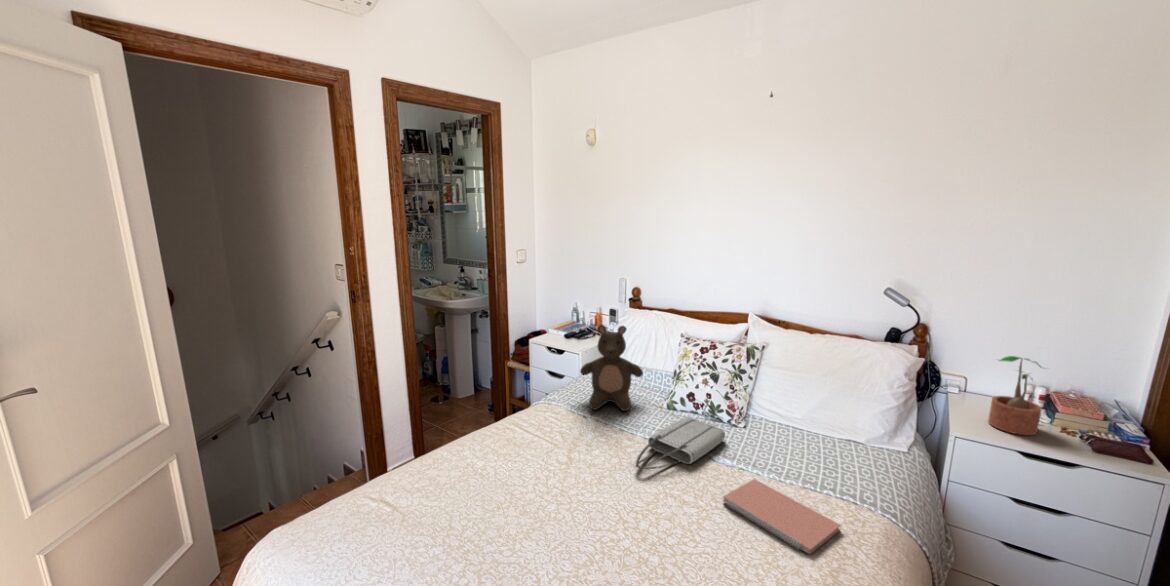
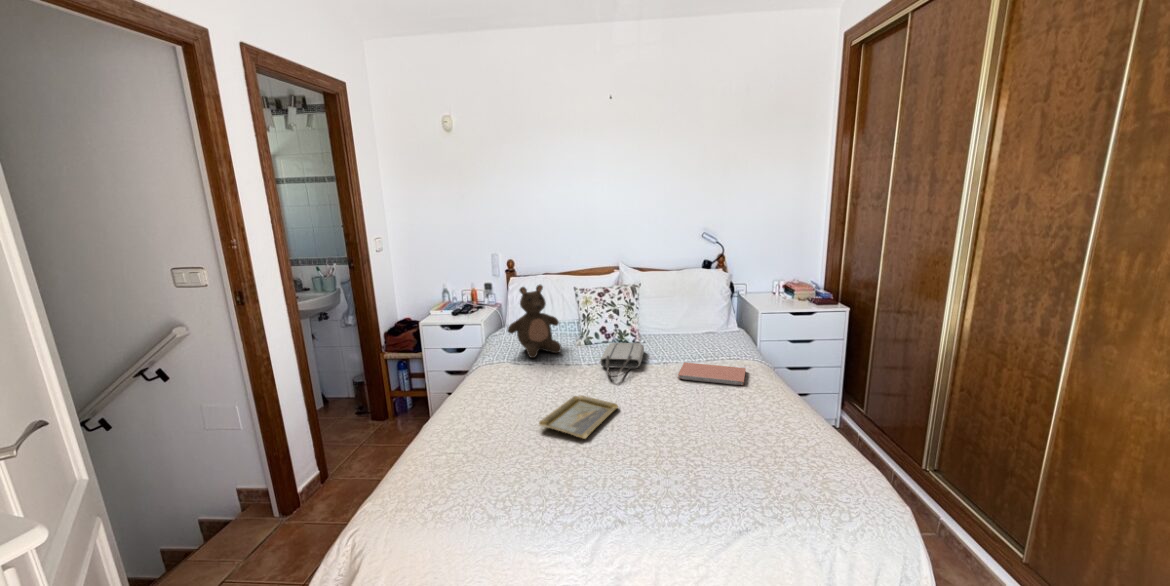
potted plant: present [988,356,1042,435] -> none [769,262,793,307]
tray: none [492,478,602,546] -> present [539,395,618,439]

